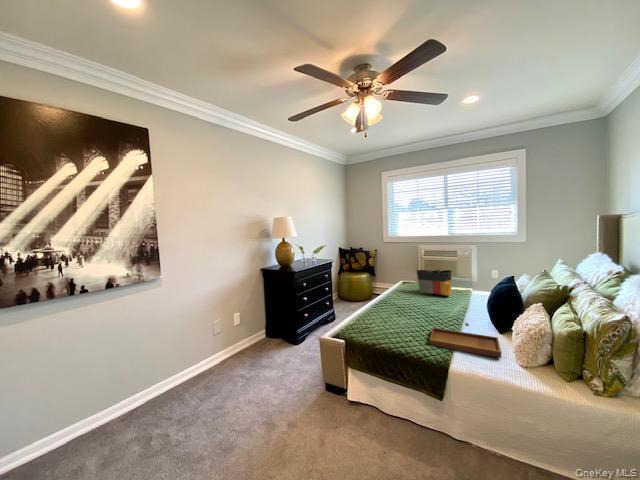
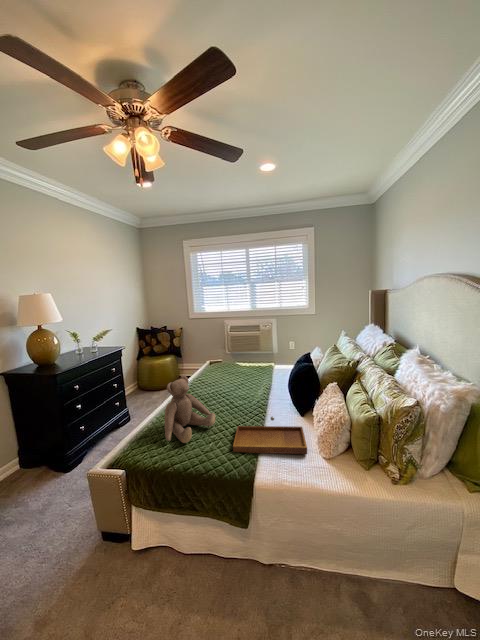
tote bag: present [417,270,452,296] -> none [221,350,256,378]
teddy bear: none [373,281,413,331] -> present [165,375,215,443]

